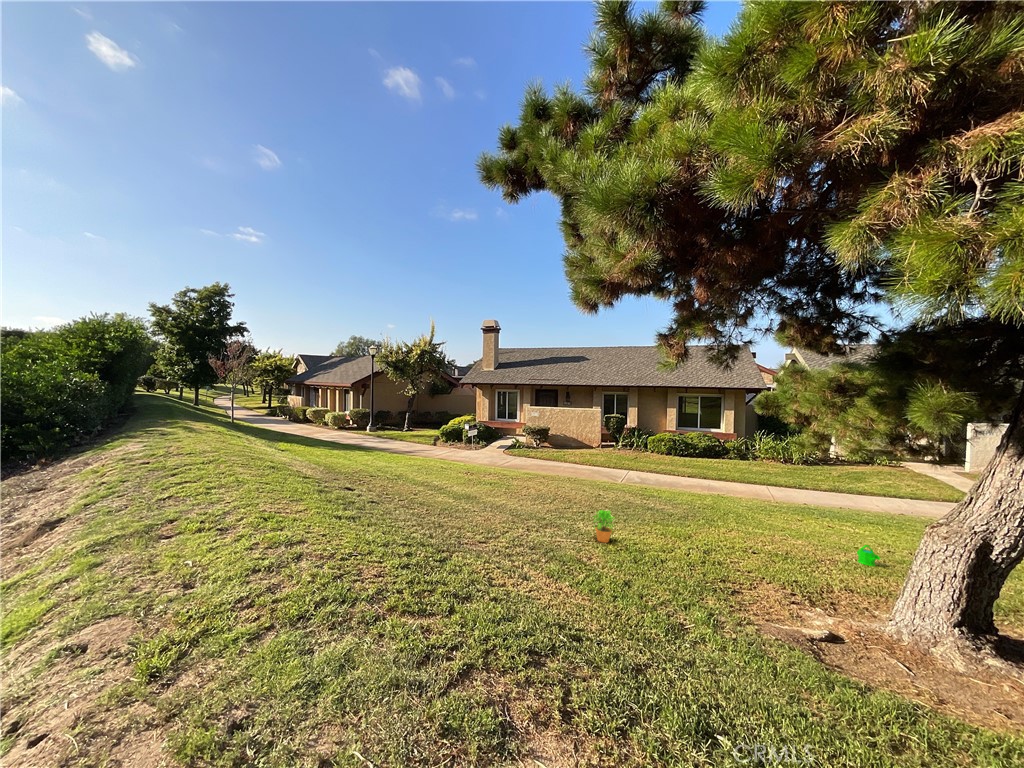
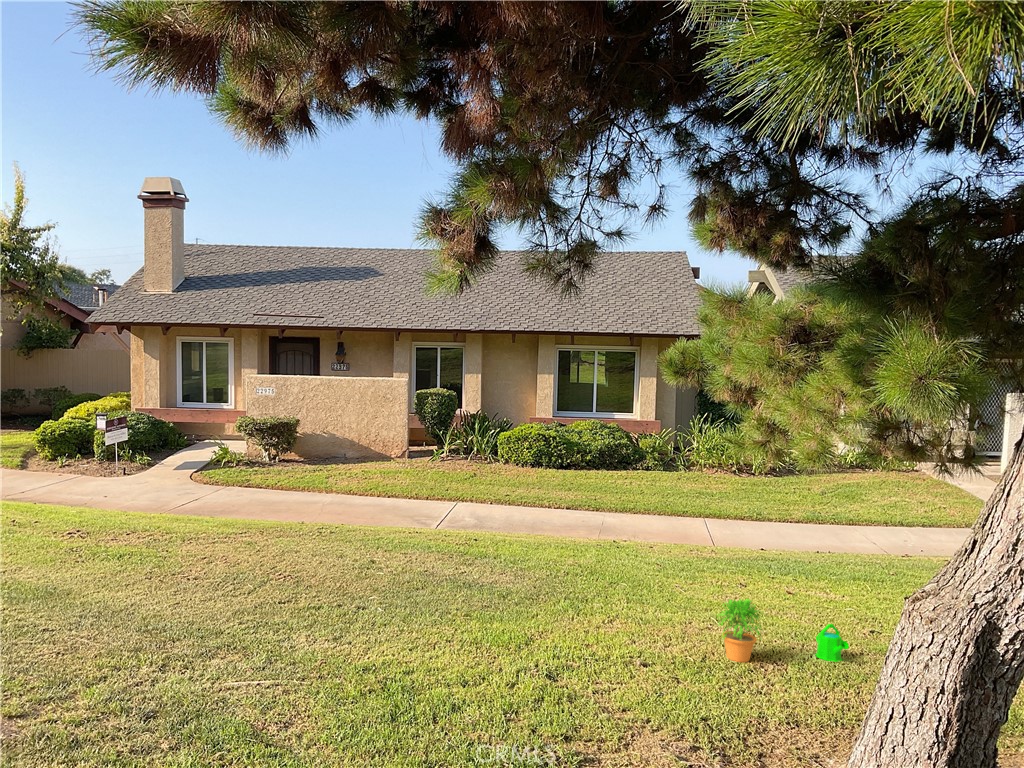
potted plant: present [594,510,613,543] -> present [719,599,762,662]

